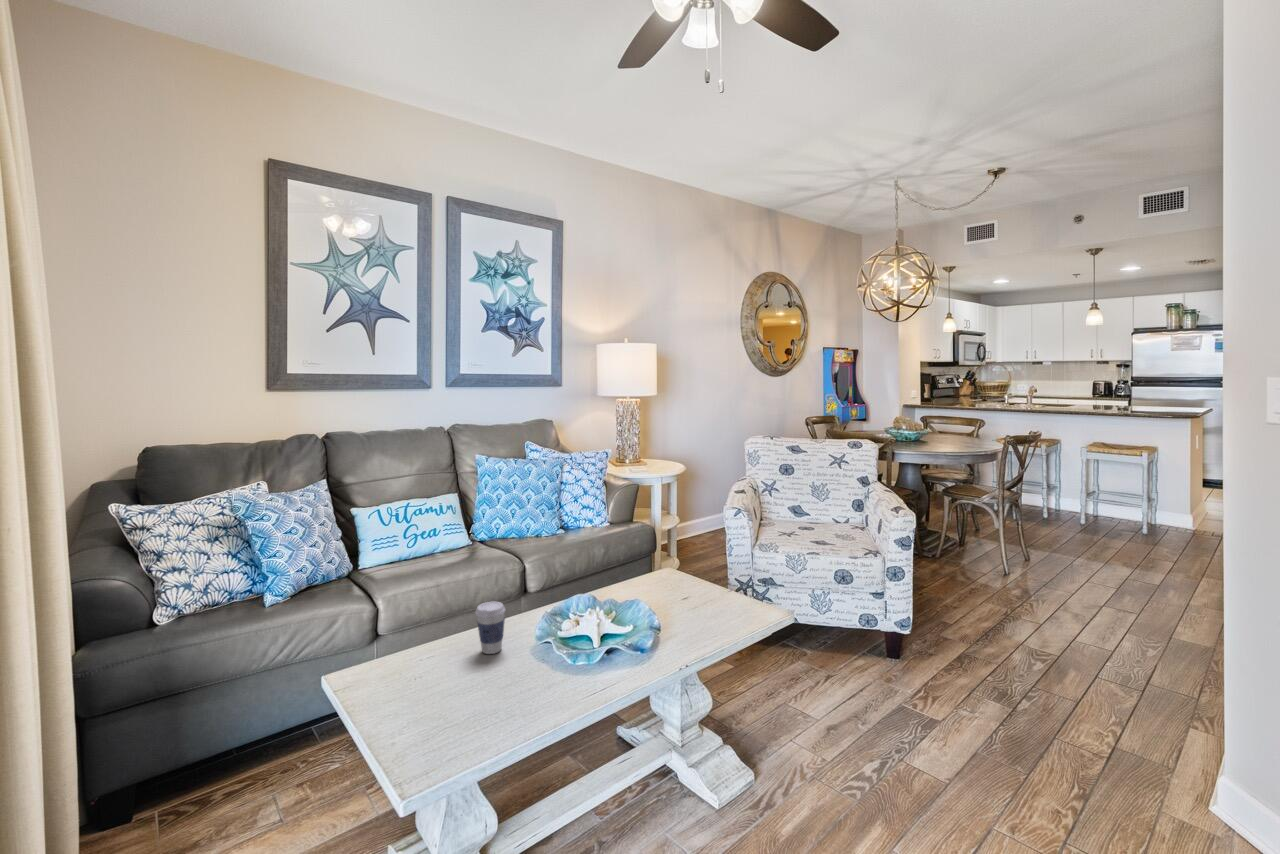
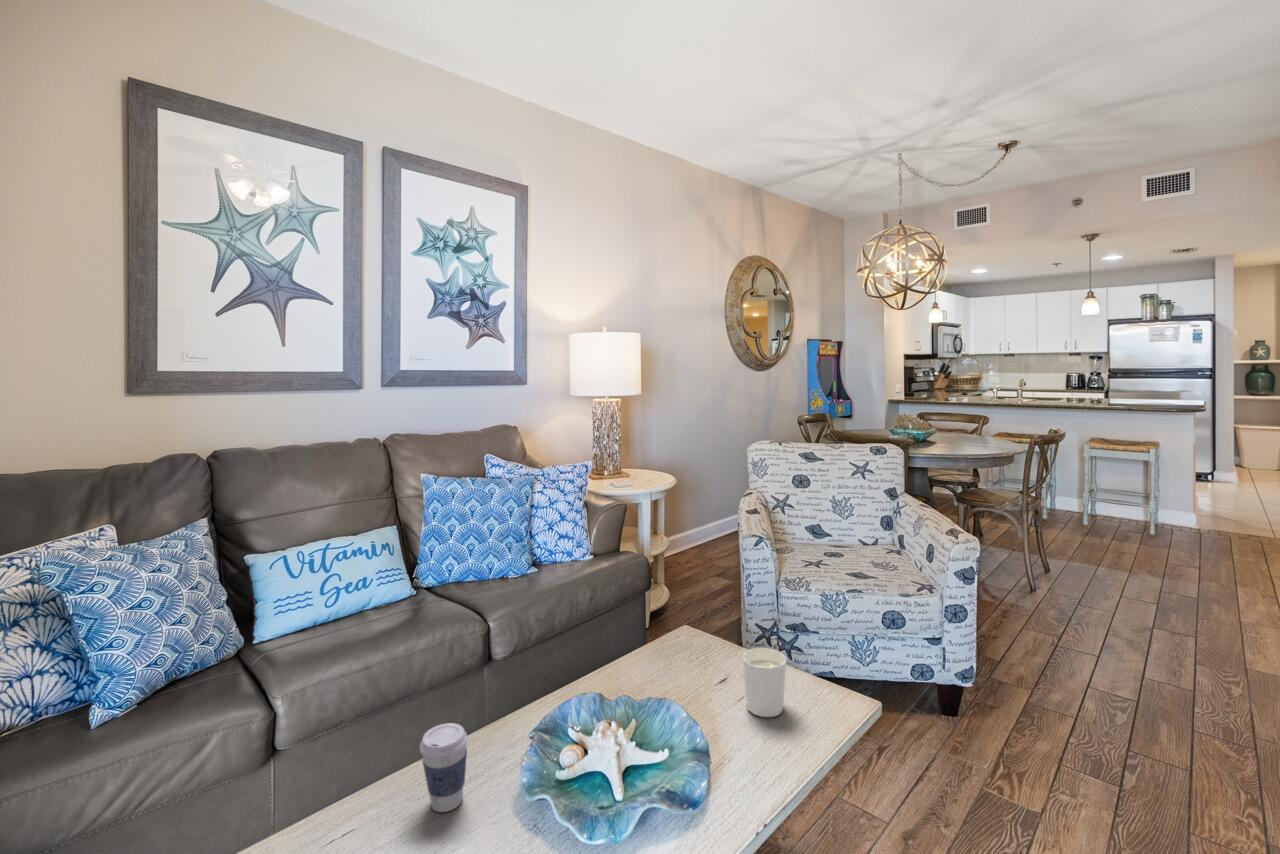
candle holder: none [697,573,727,619] -> present [743,648,787,717]

